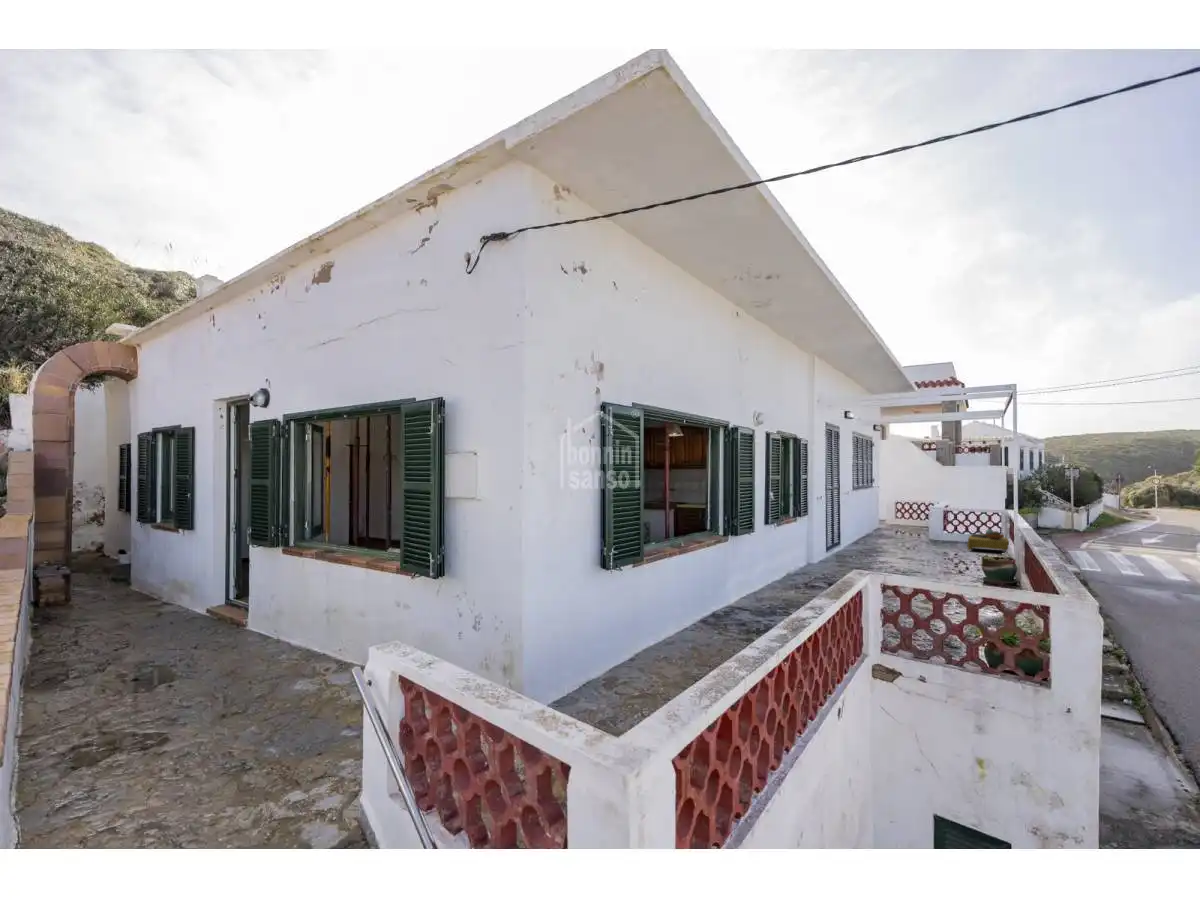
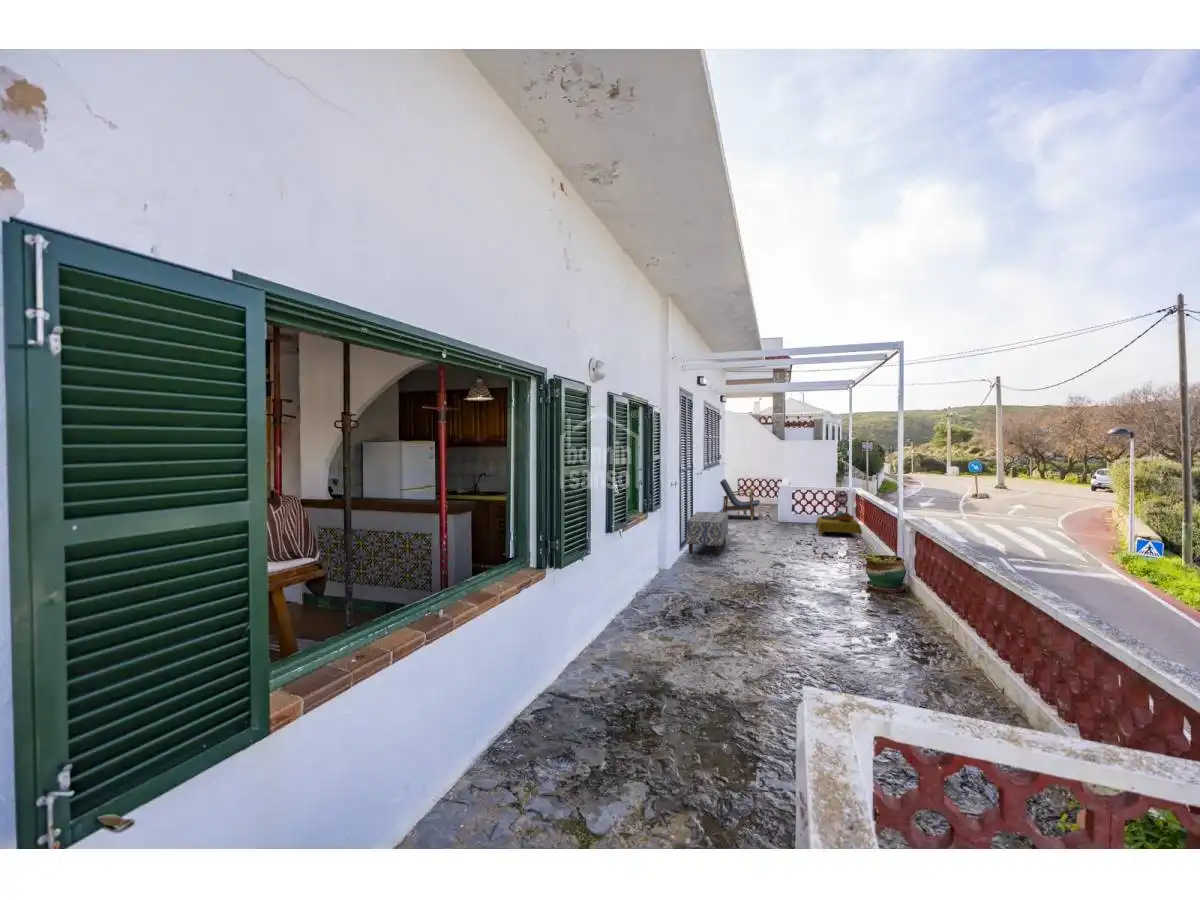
lounge chair: none [875,500,916,538] -> present [720,479,760,520]
bench: none [835,524,874,559] -> present [687,512,728,556]

